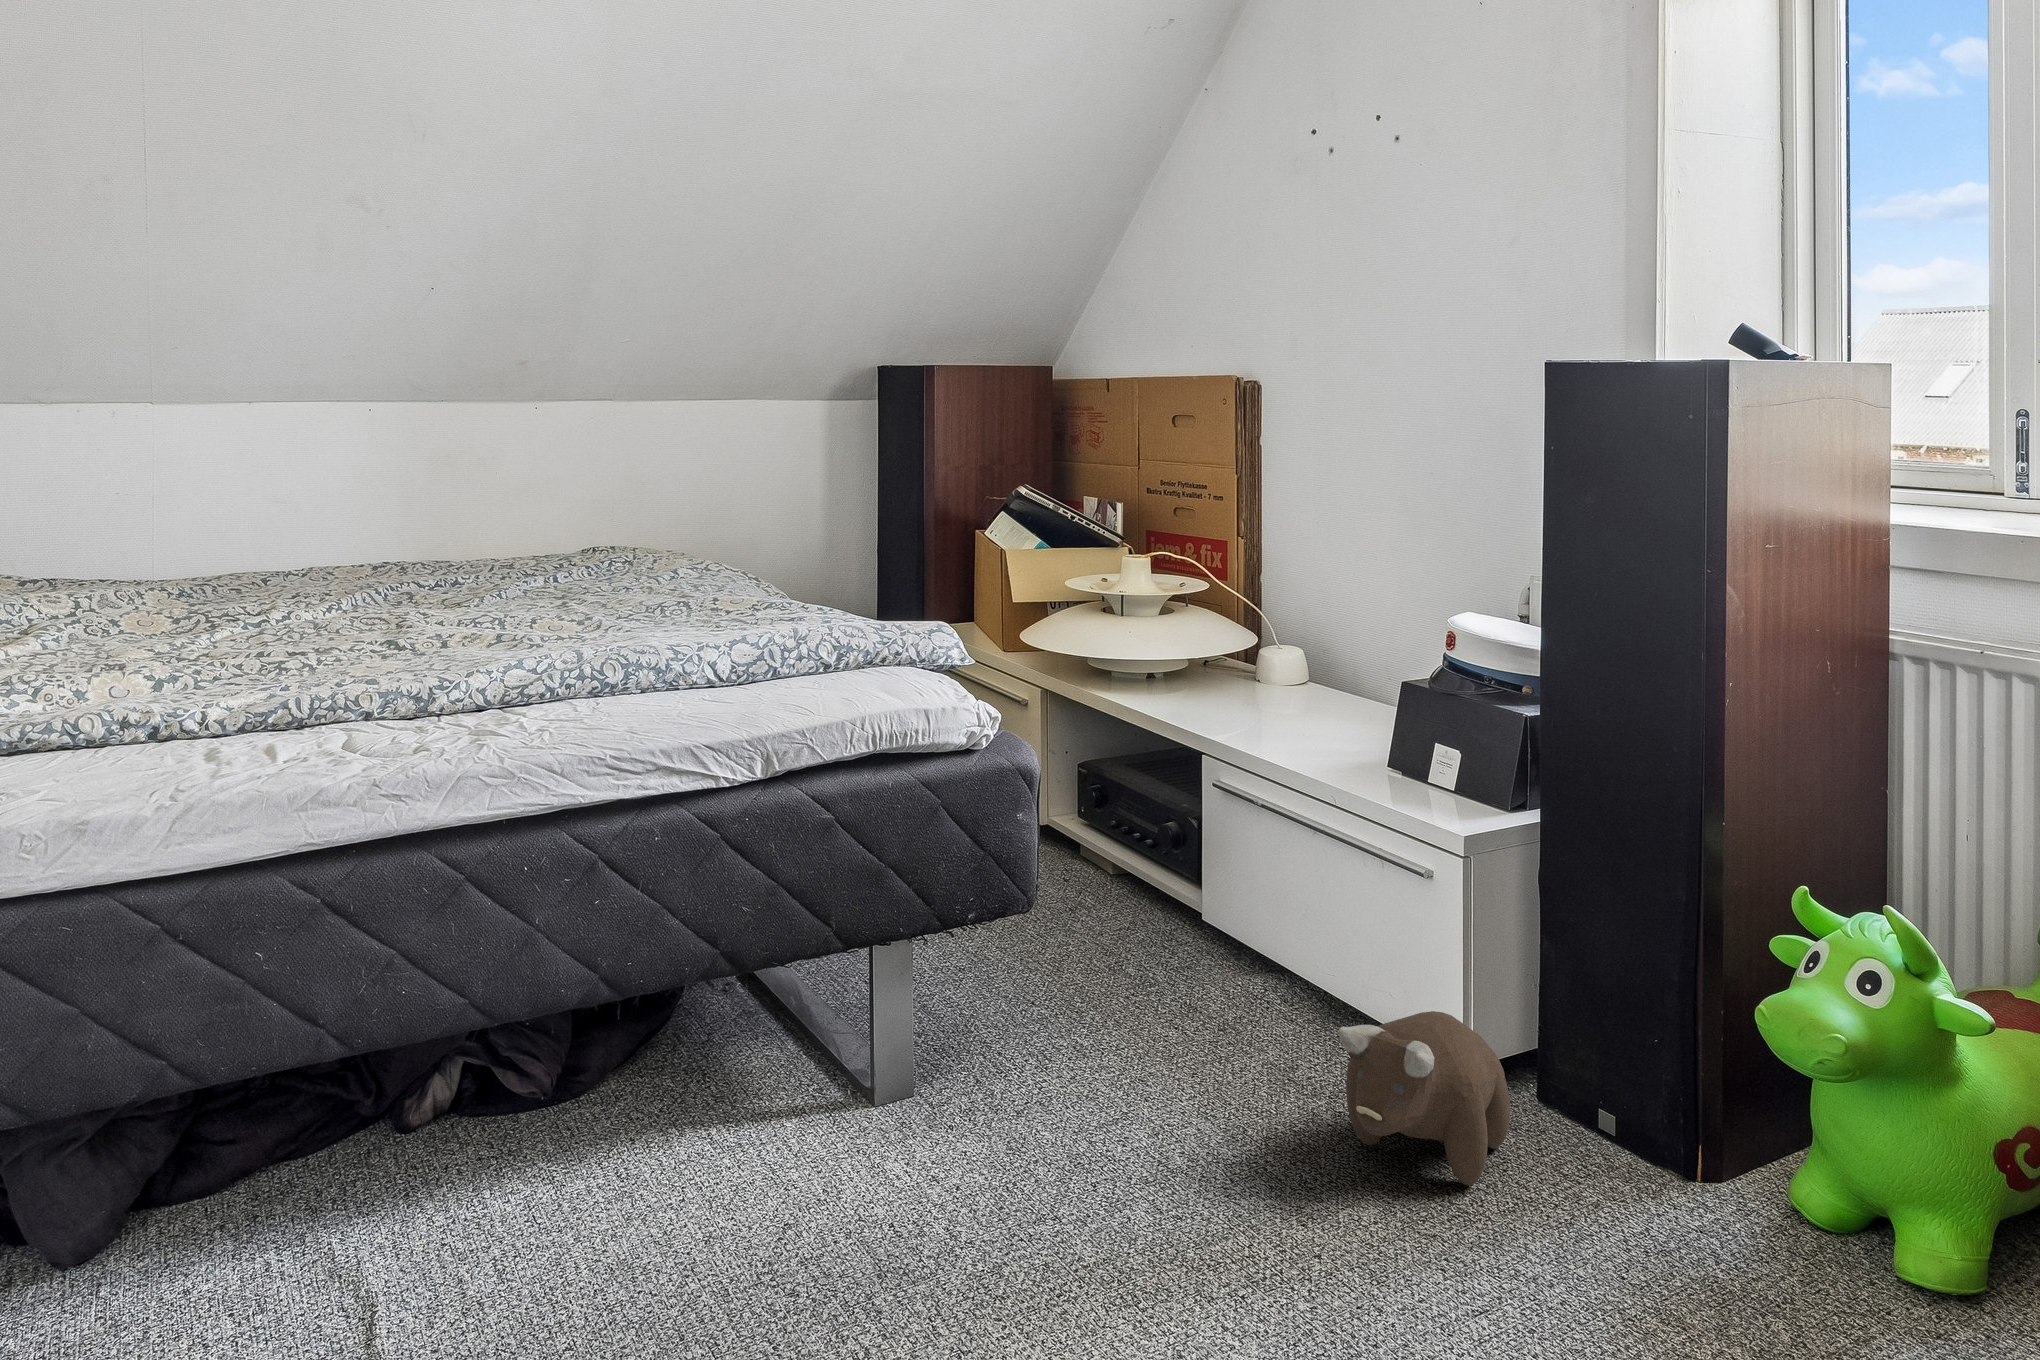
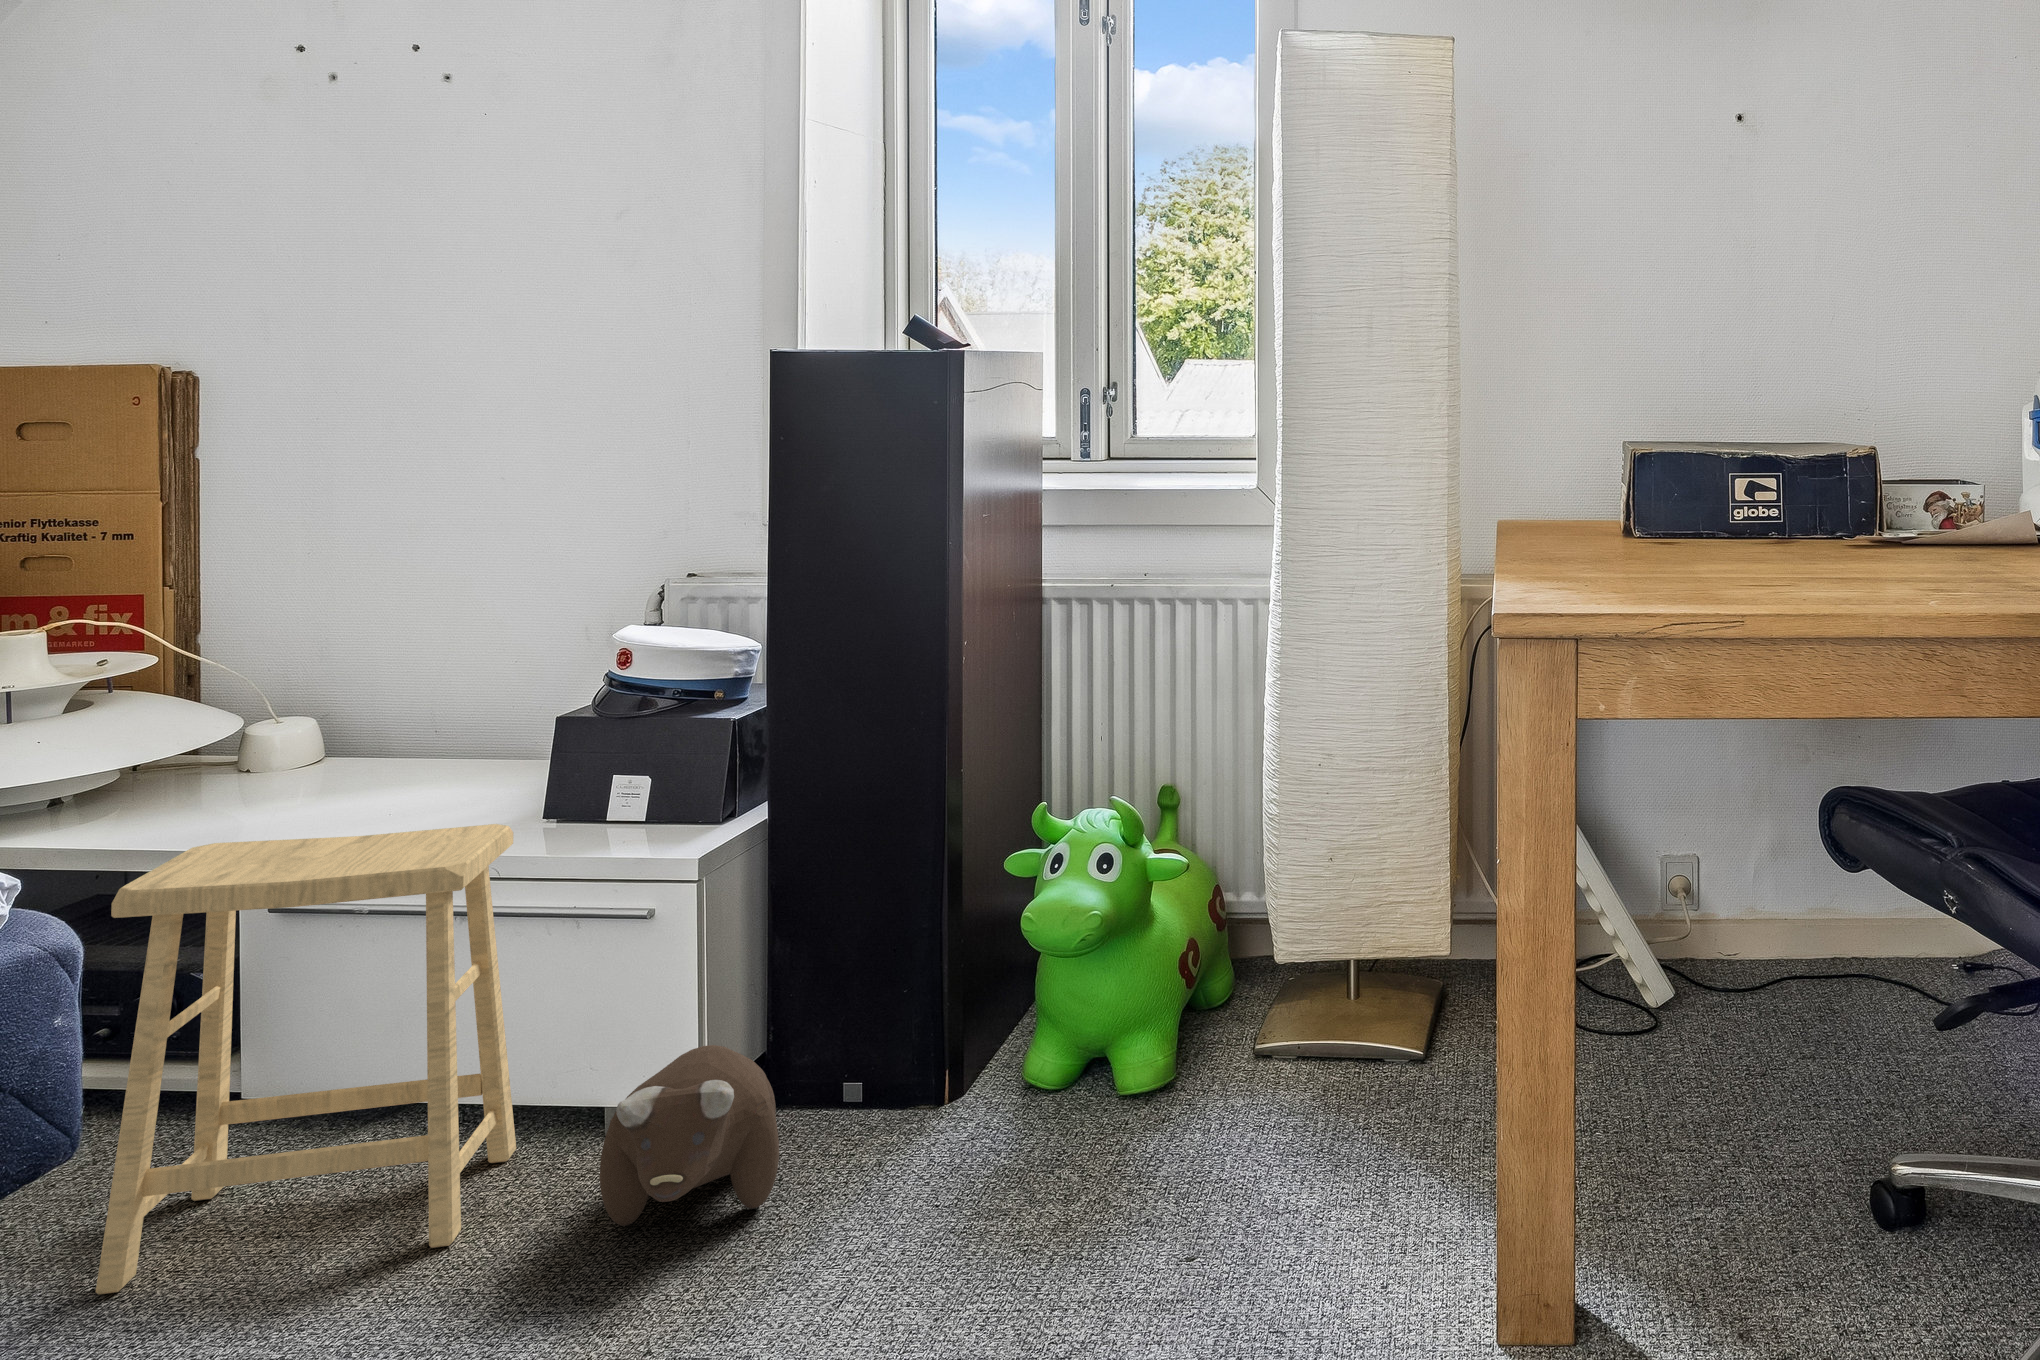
footstool: none [1075,726,1338,1096] -> present [96,824,516,1294]

